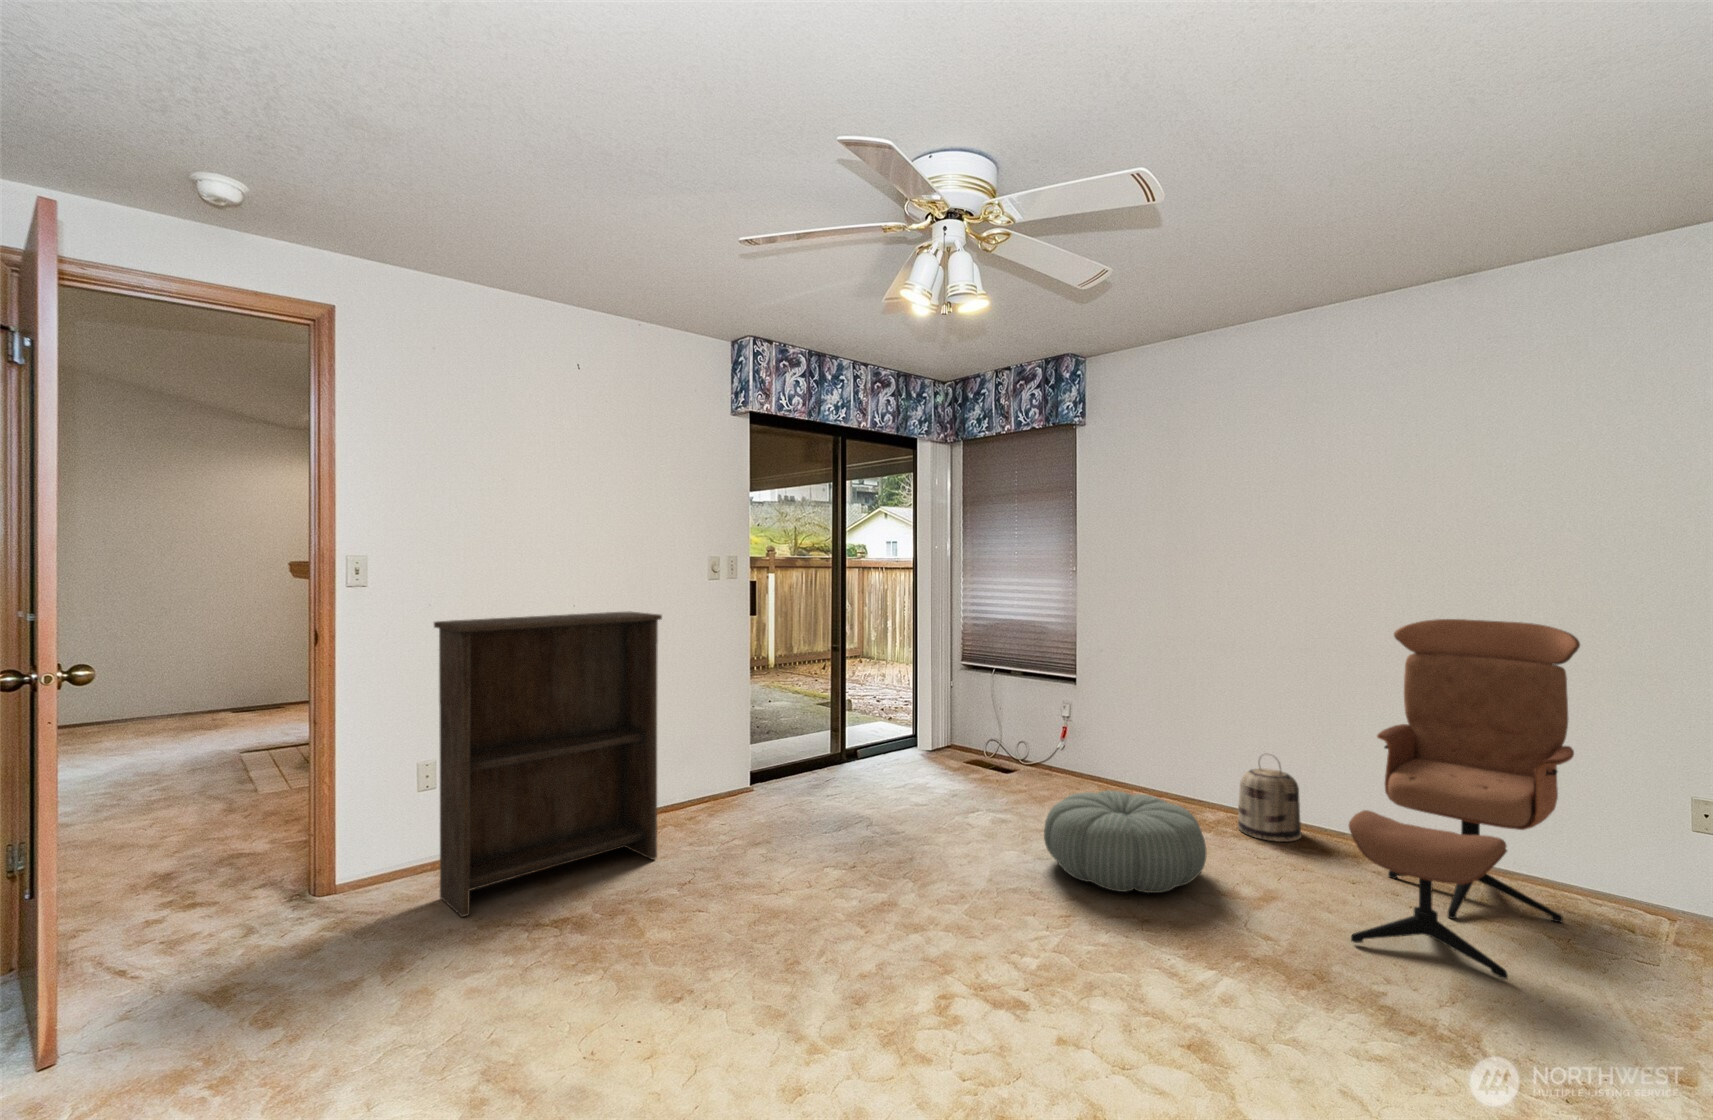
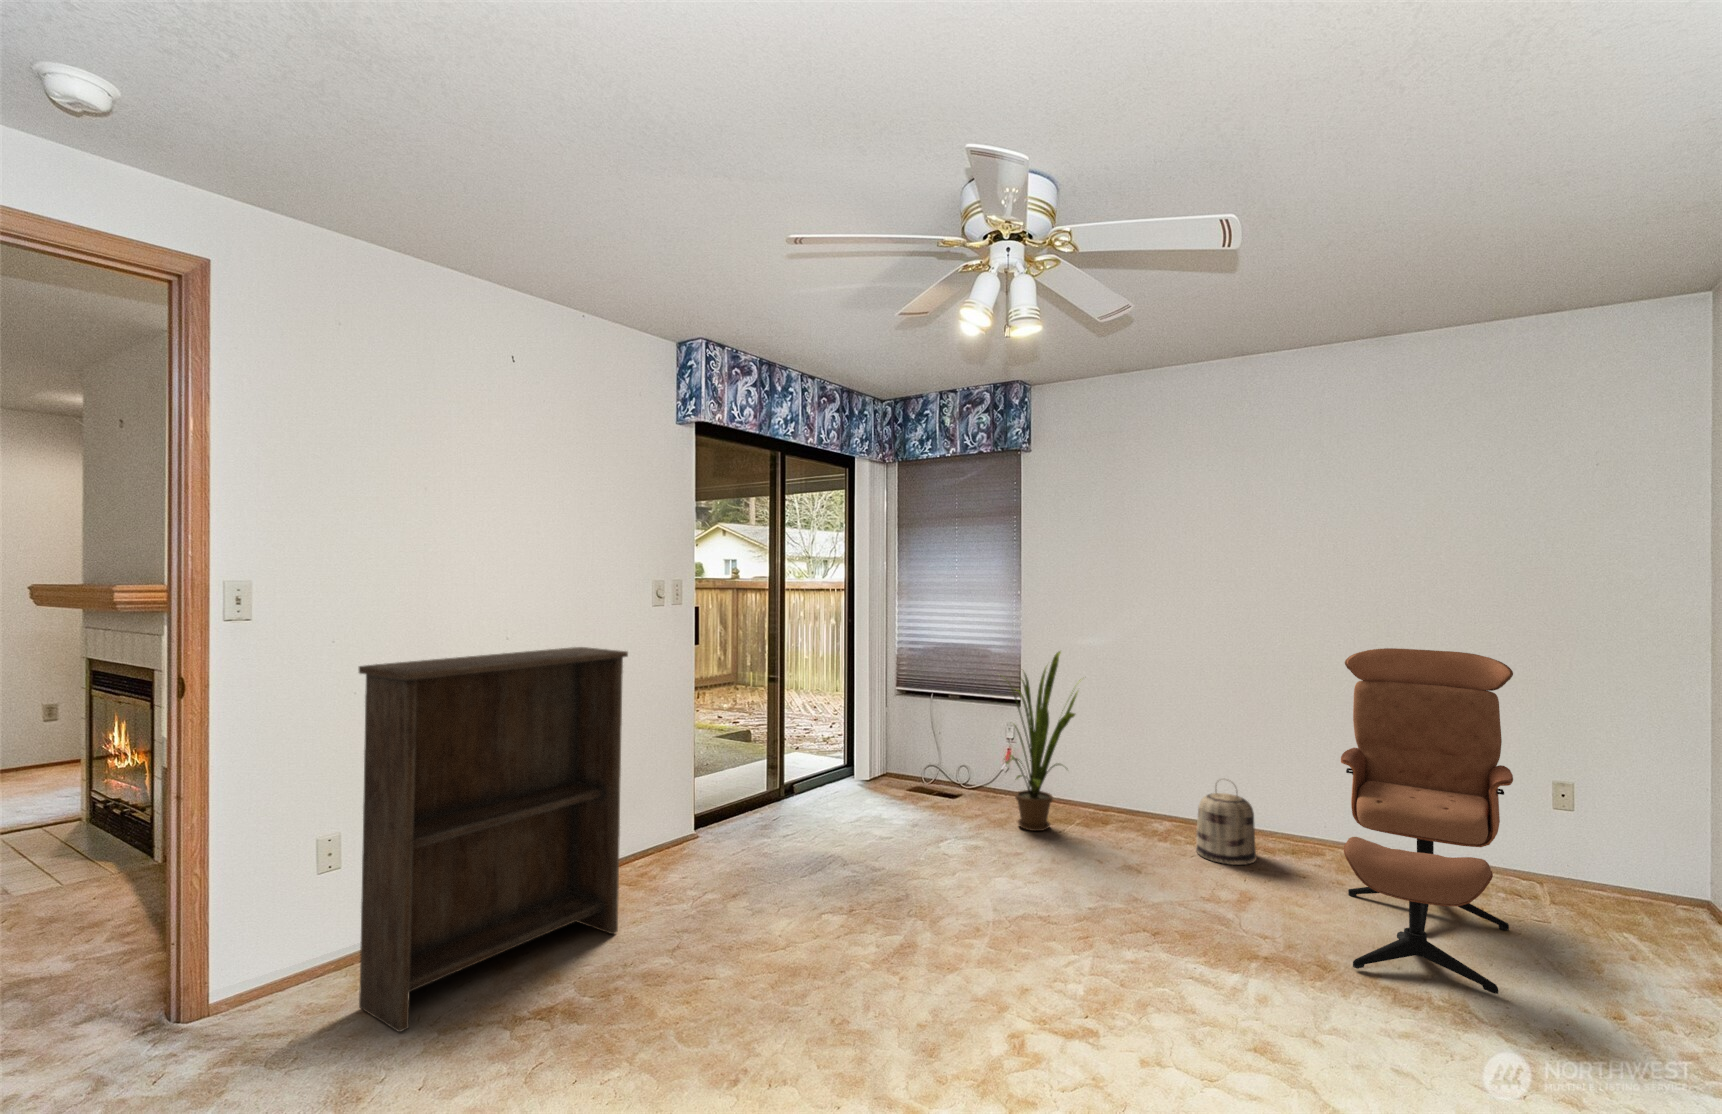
house plant: none [1040,623,1132,799] -> present [1004,651,1080,831]
pouf: present [1044,790,1207,893] -> none [1036,825,1200,932]

